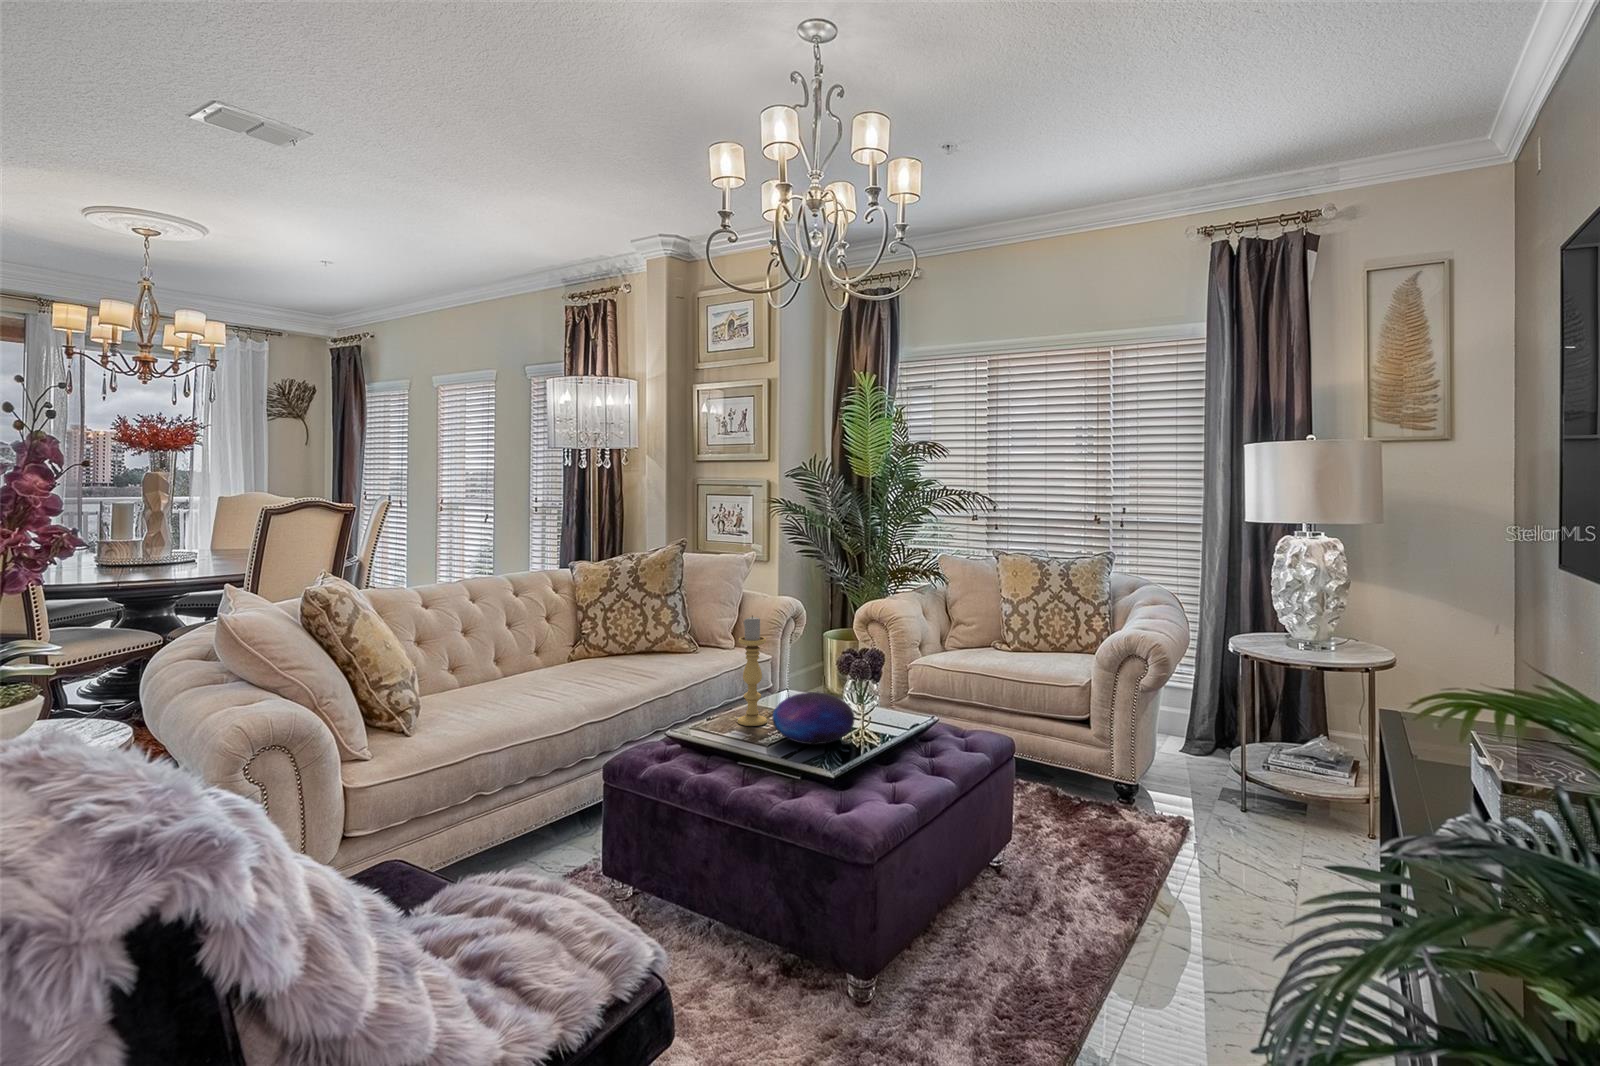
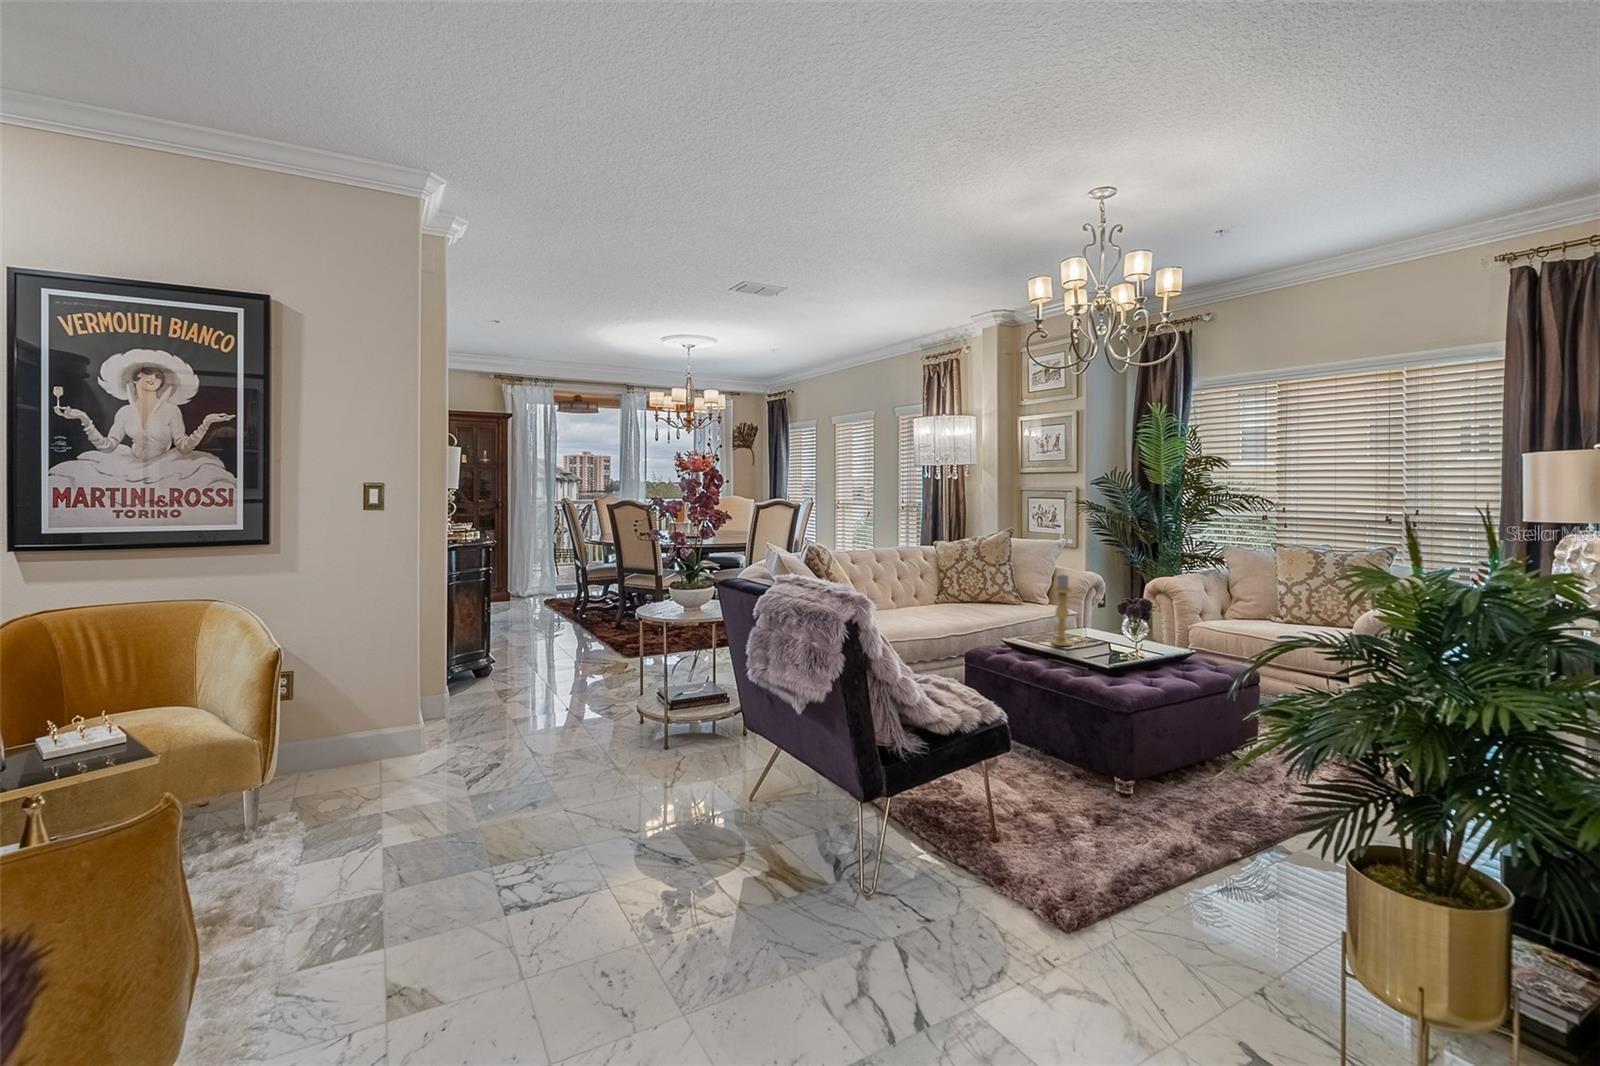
decorative orb: present [772,692,855,744] -> none [1075,625,1135,658]

